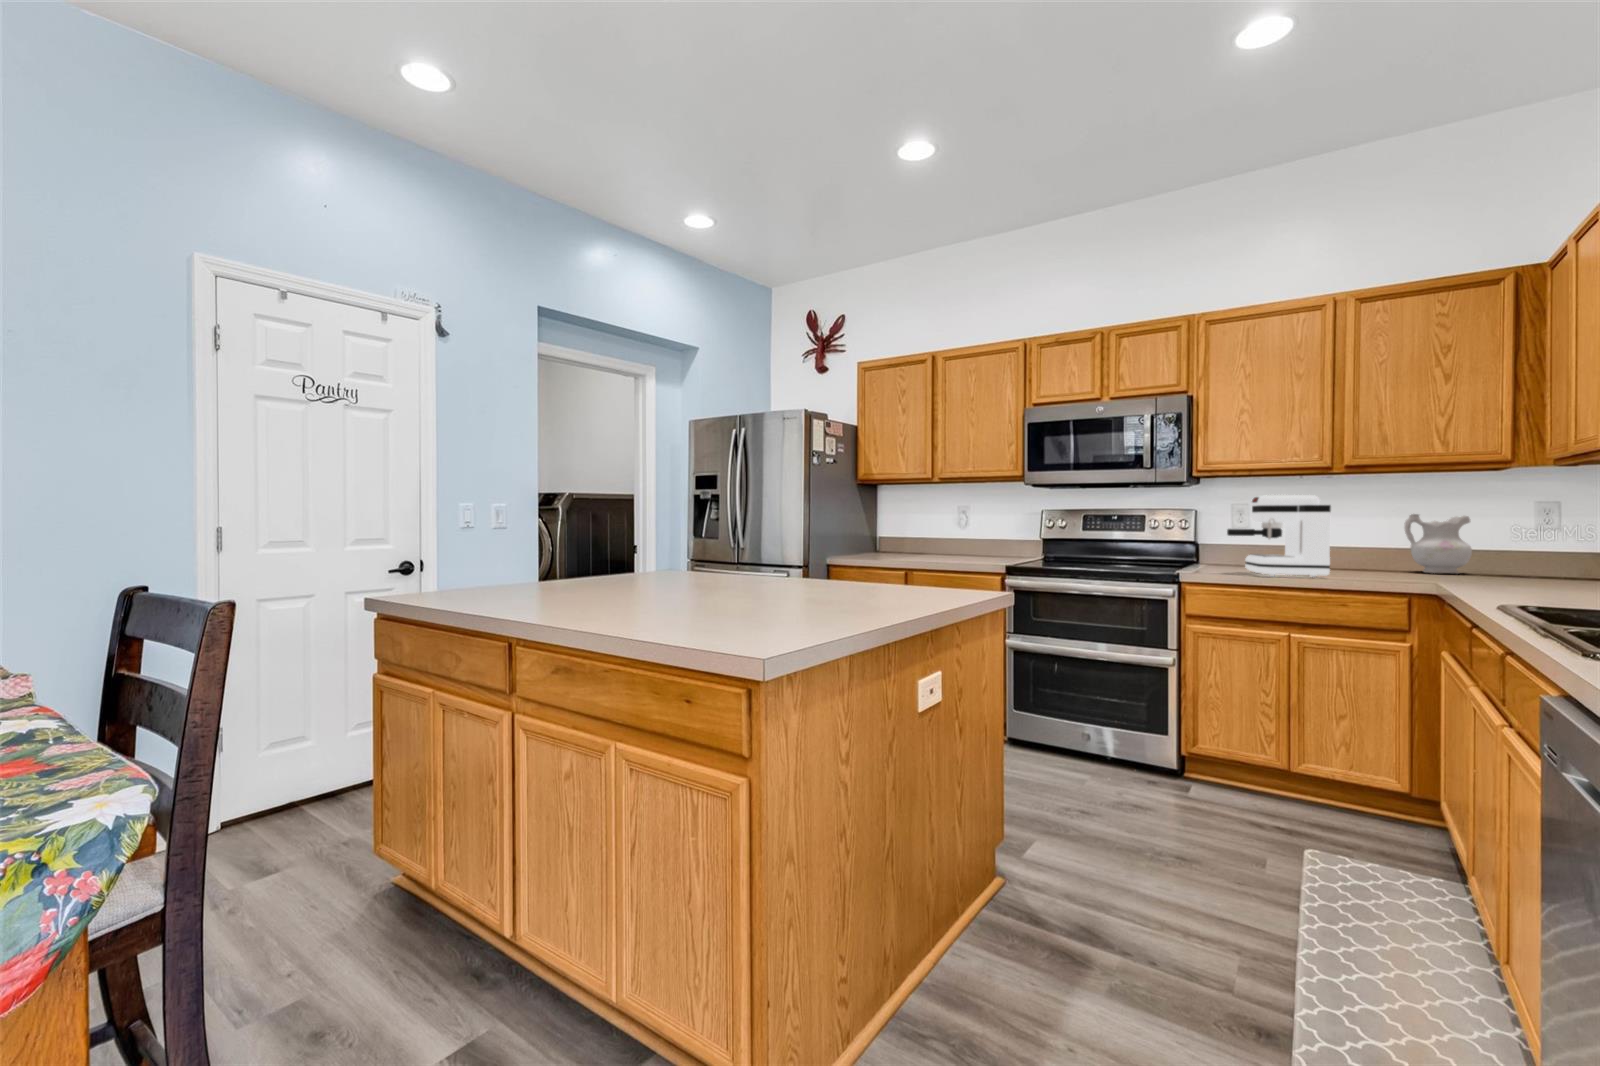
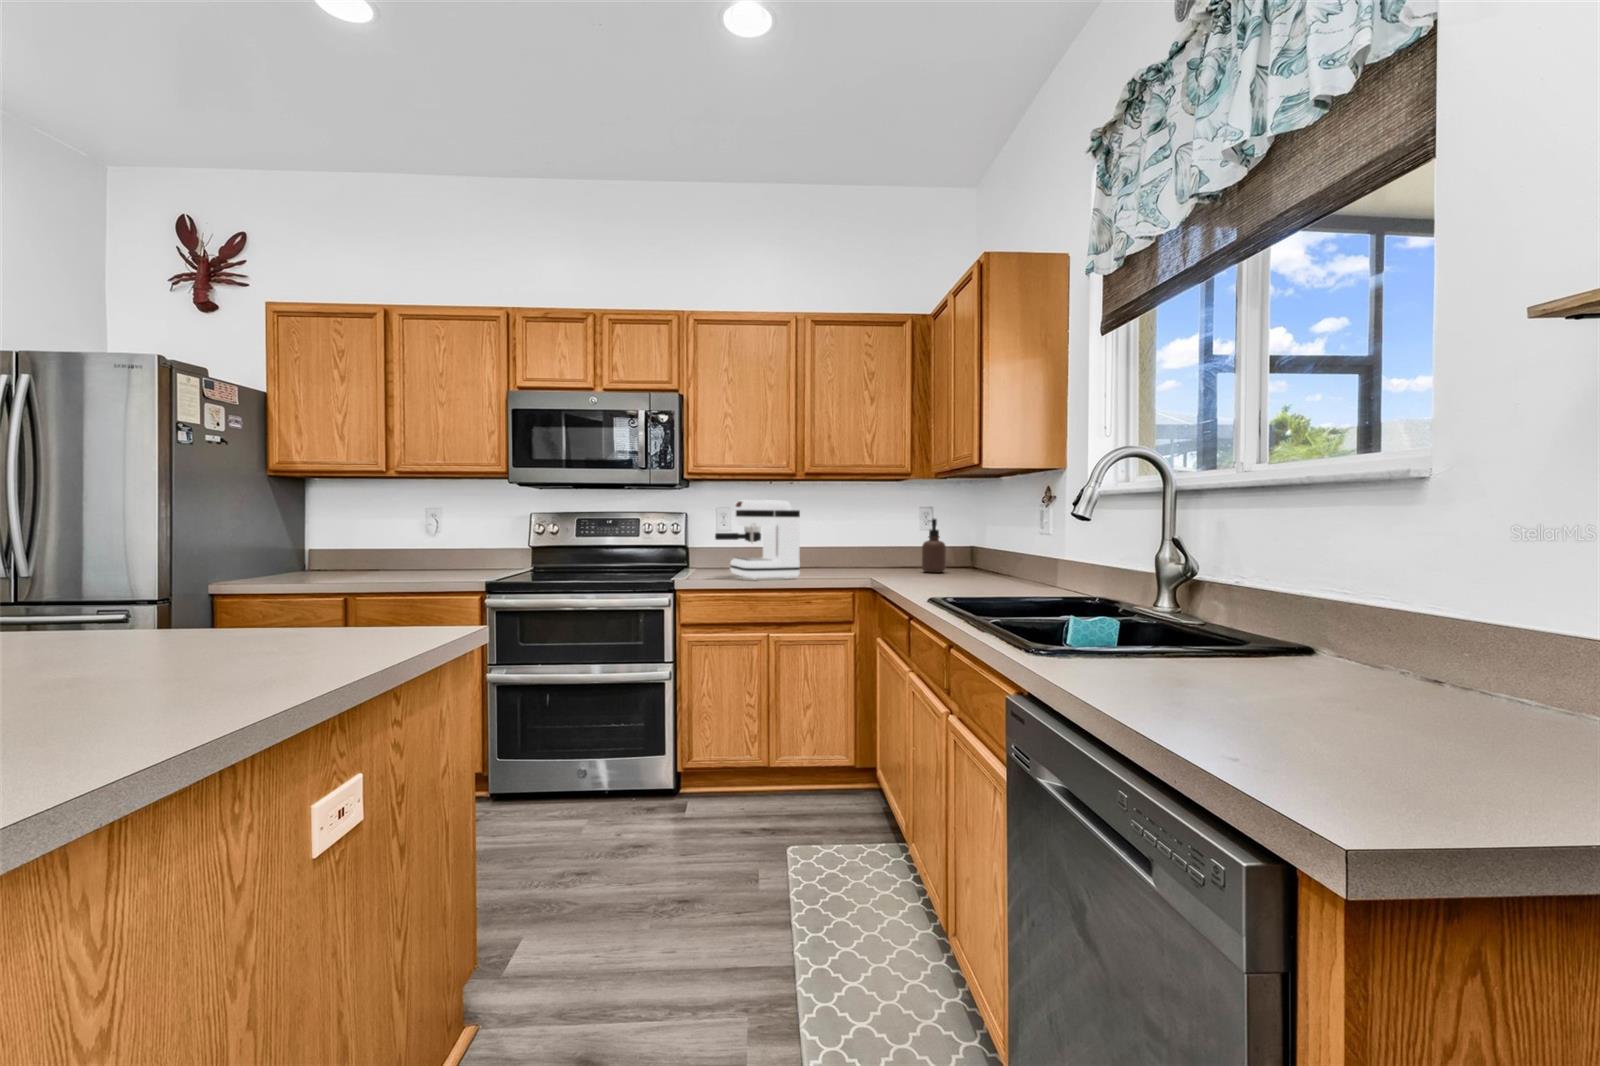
soap dispenser: none [1520,513,1561,580] -> present [922,519,946,573]
ceramic pitcher: present [1405,514,1472,574] -> none [847,518,891,569]

